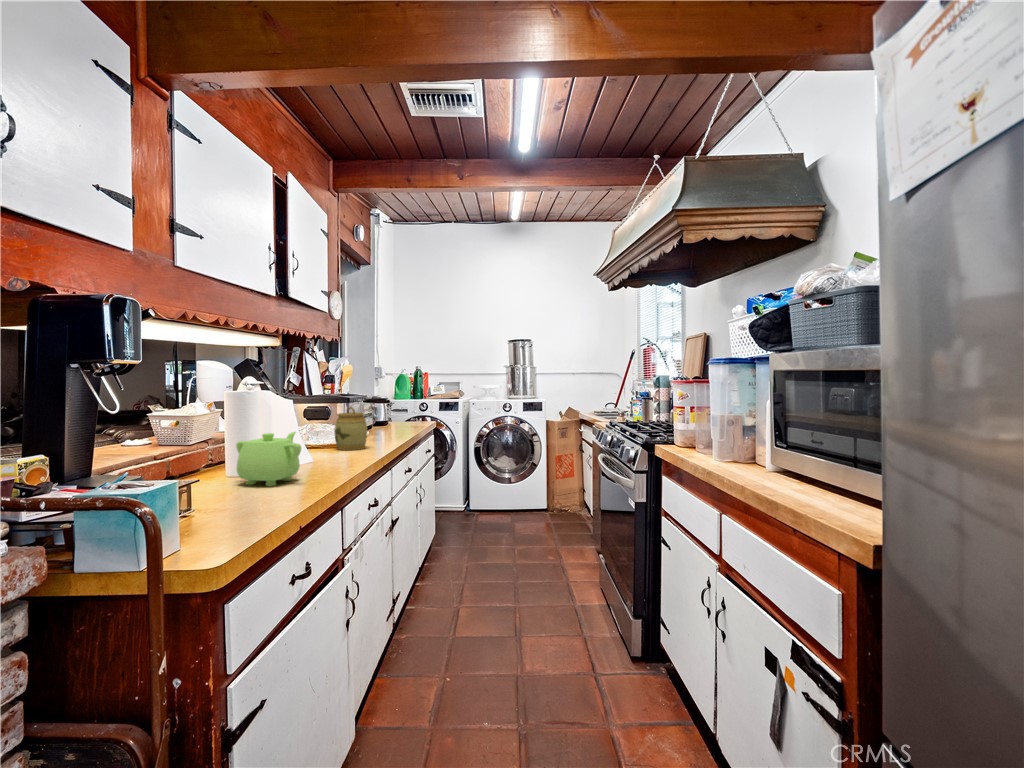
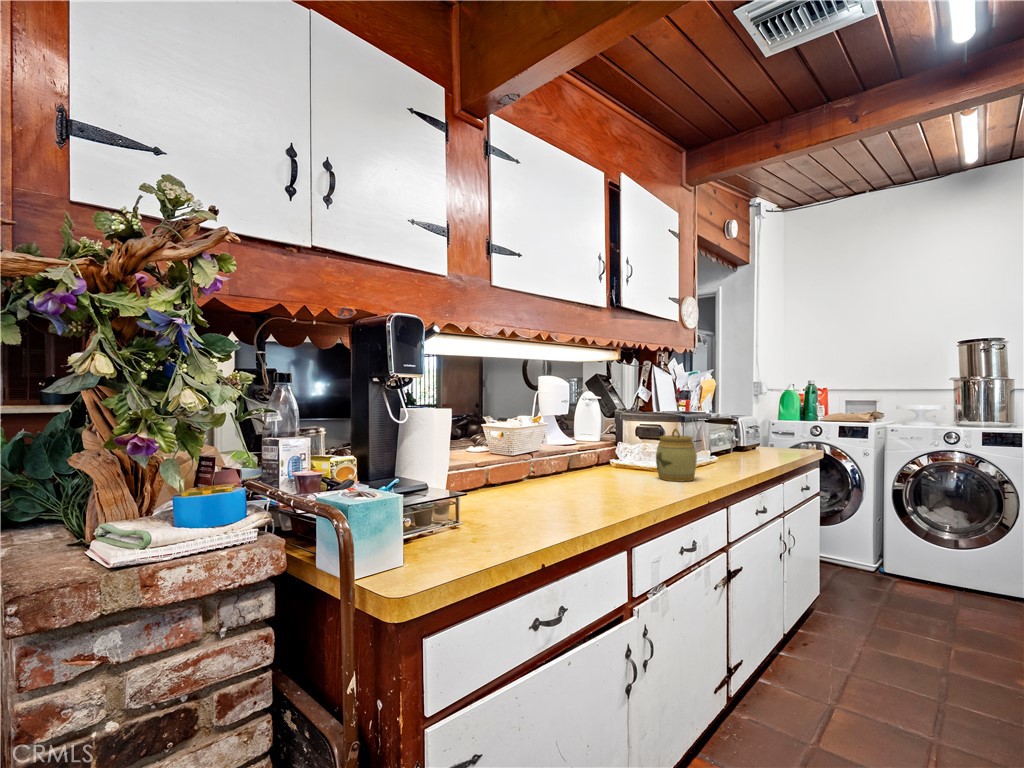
teapot: present [236,432,301,486] -> none [511,457,580,519]

